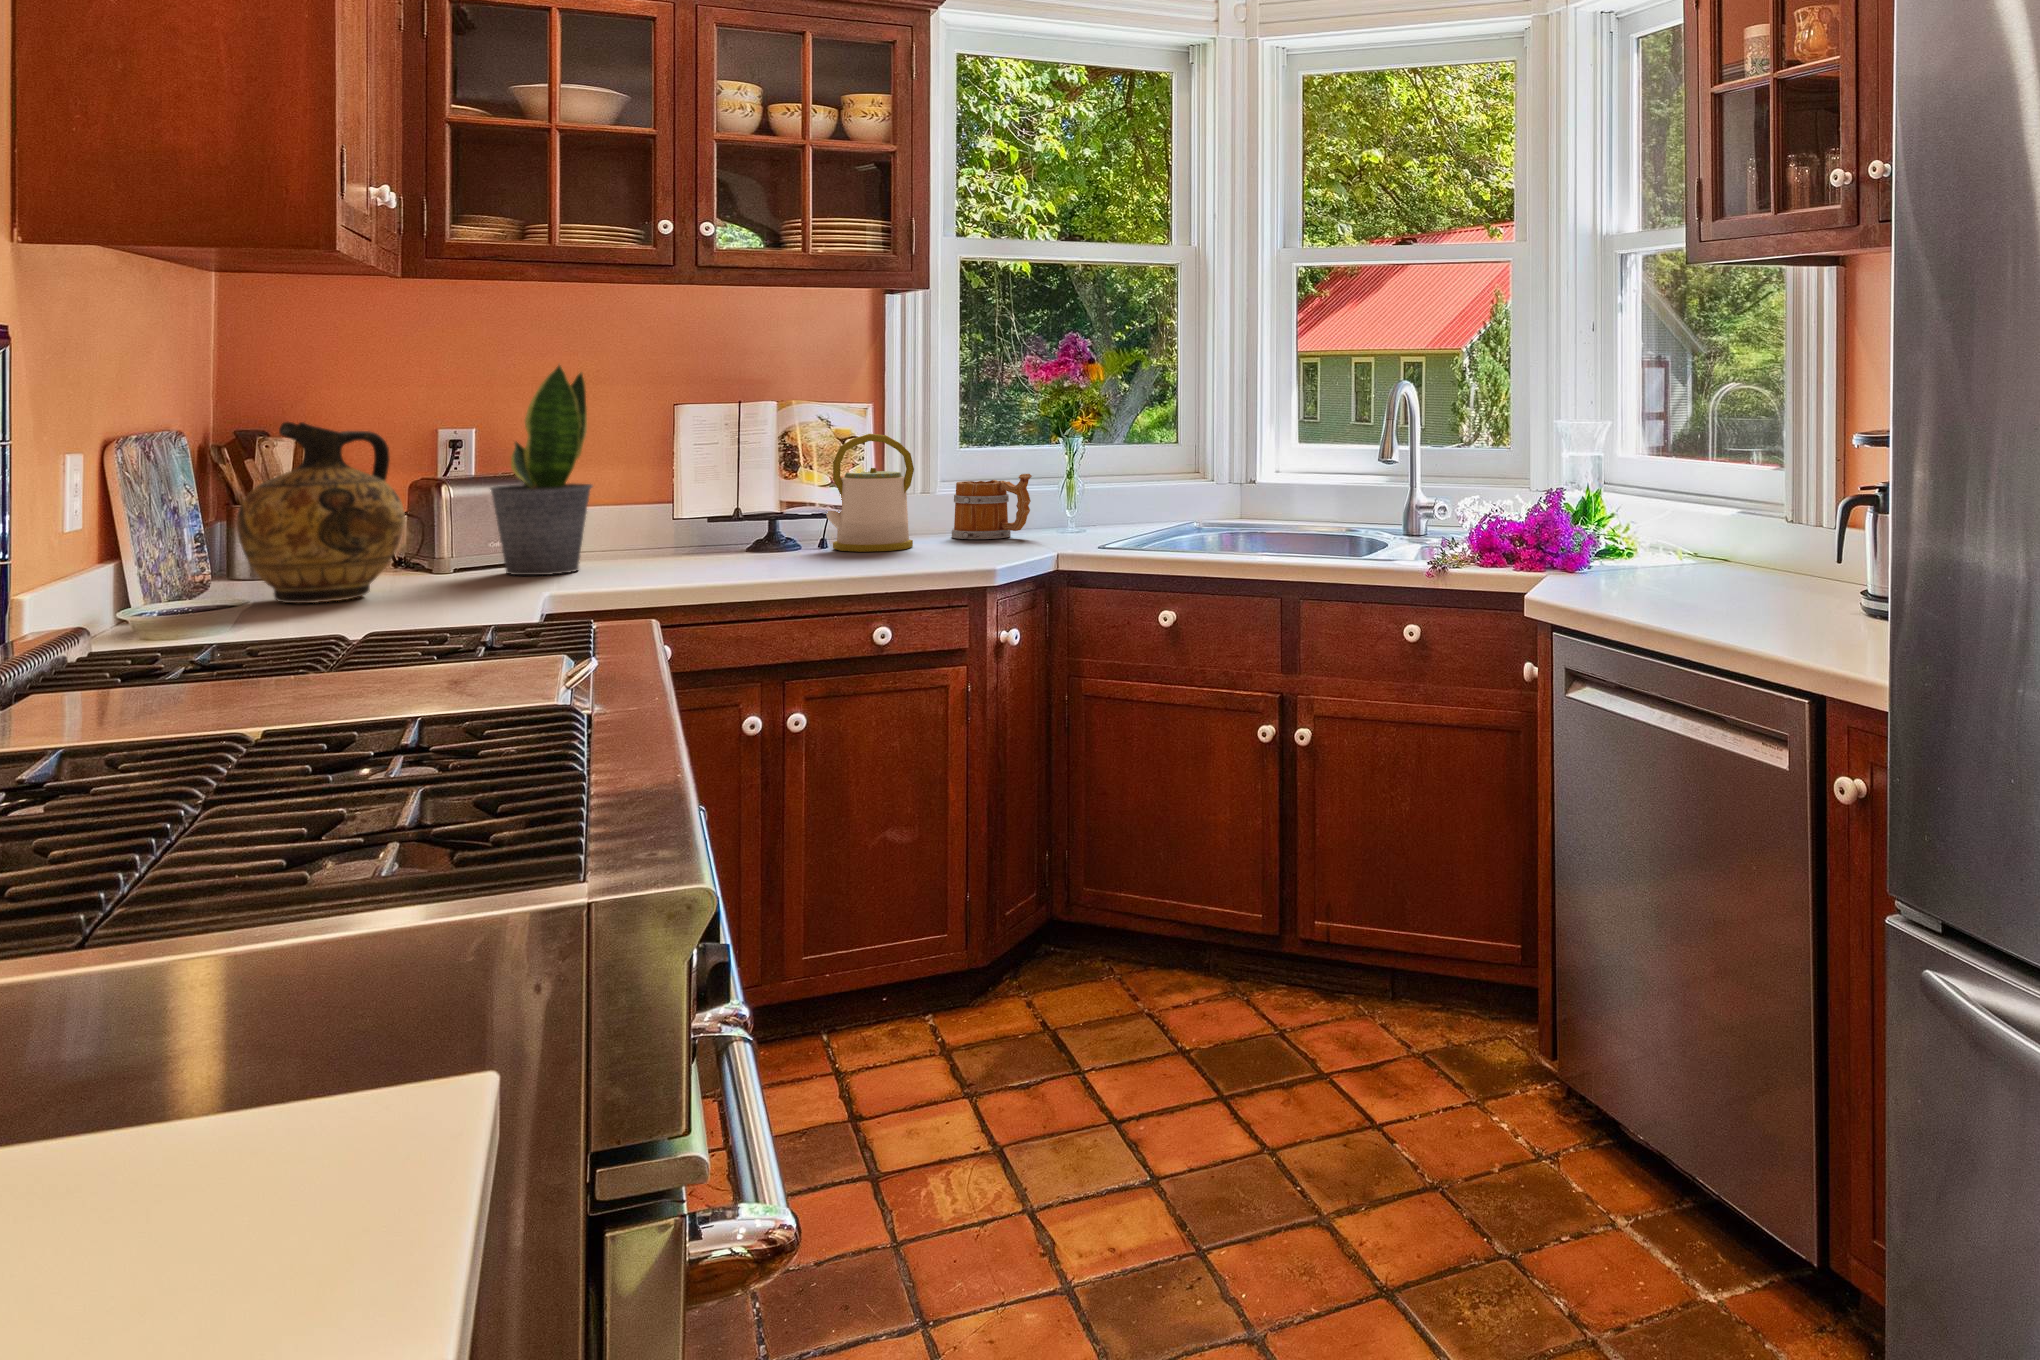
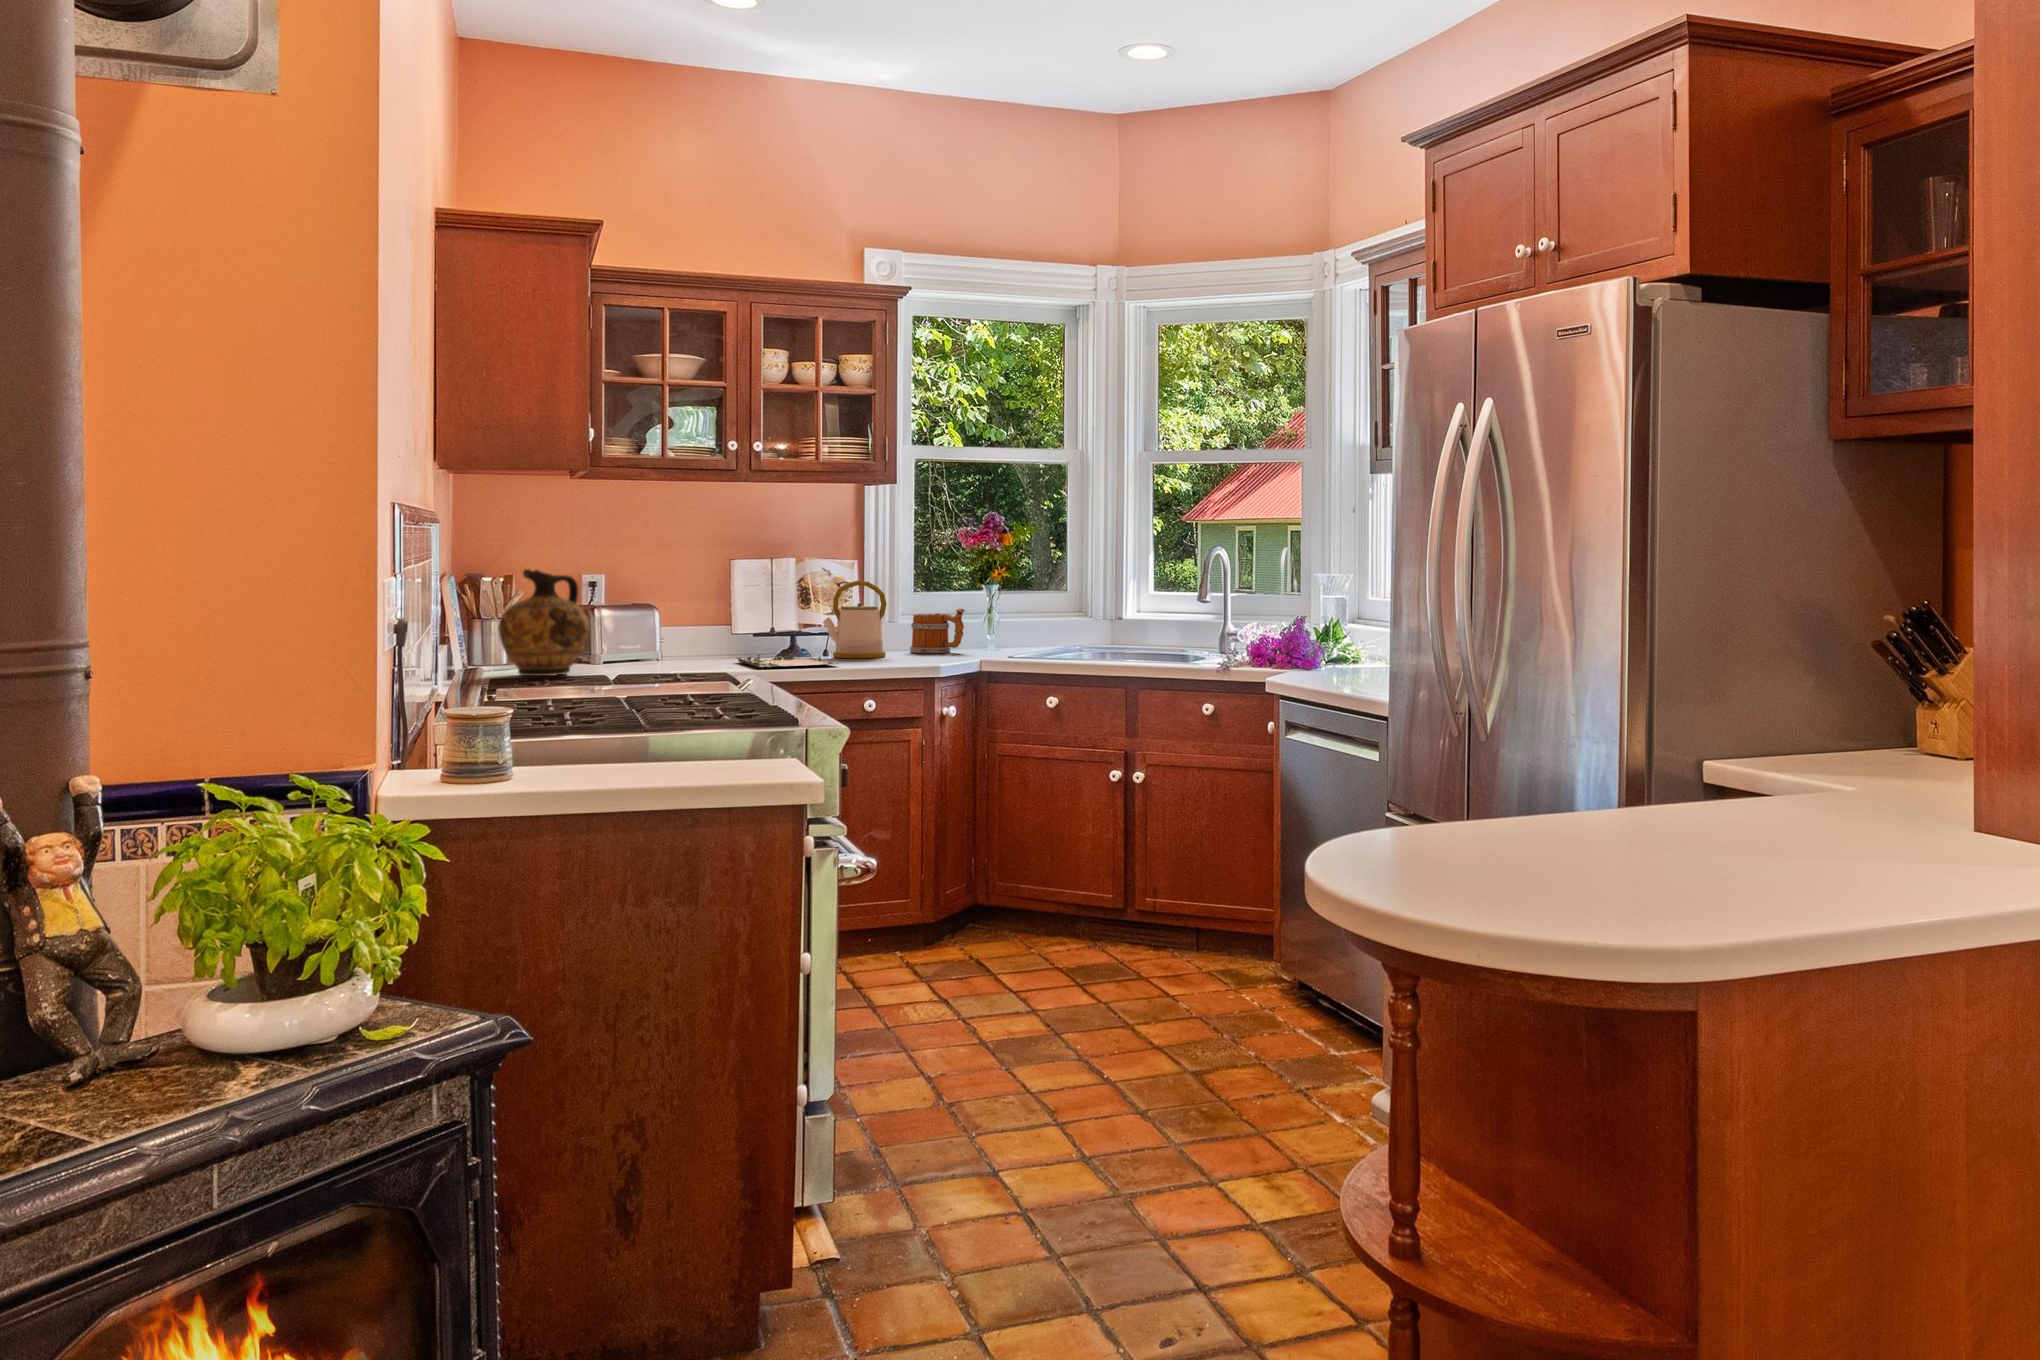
potted plant: present [490,365,593,575] -> none [626,534,688,667]
tray: none [675,539,833,578] -> present [737,650,838,668]

